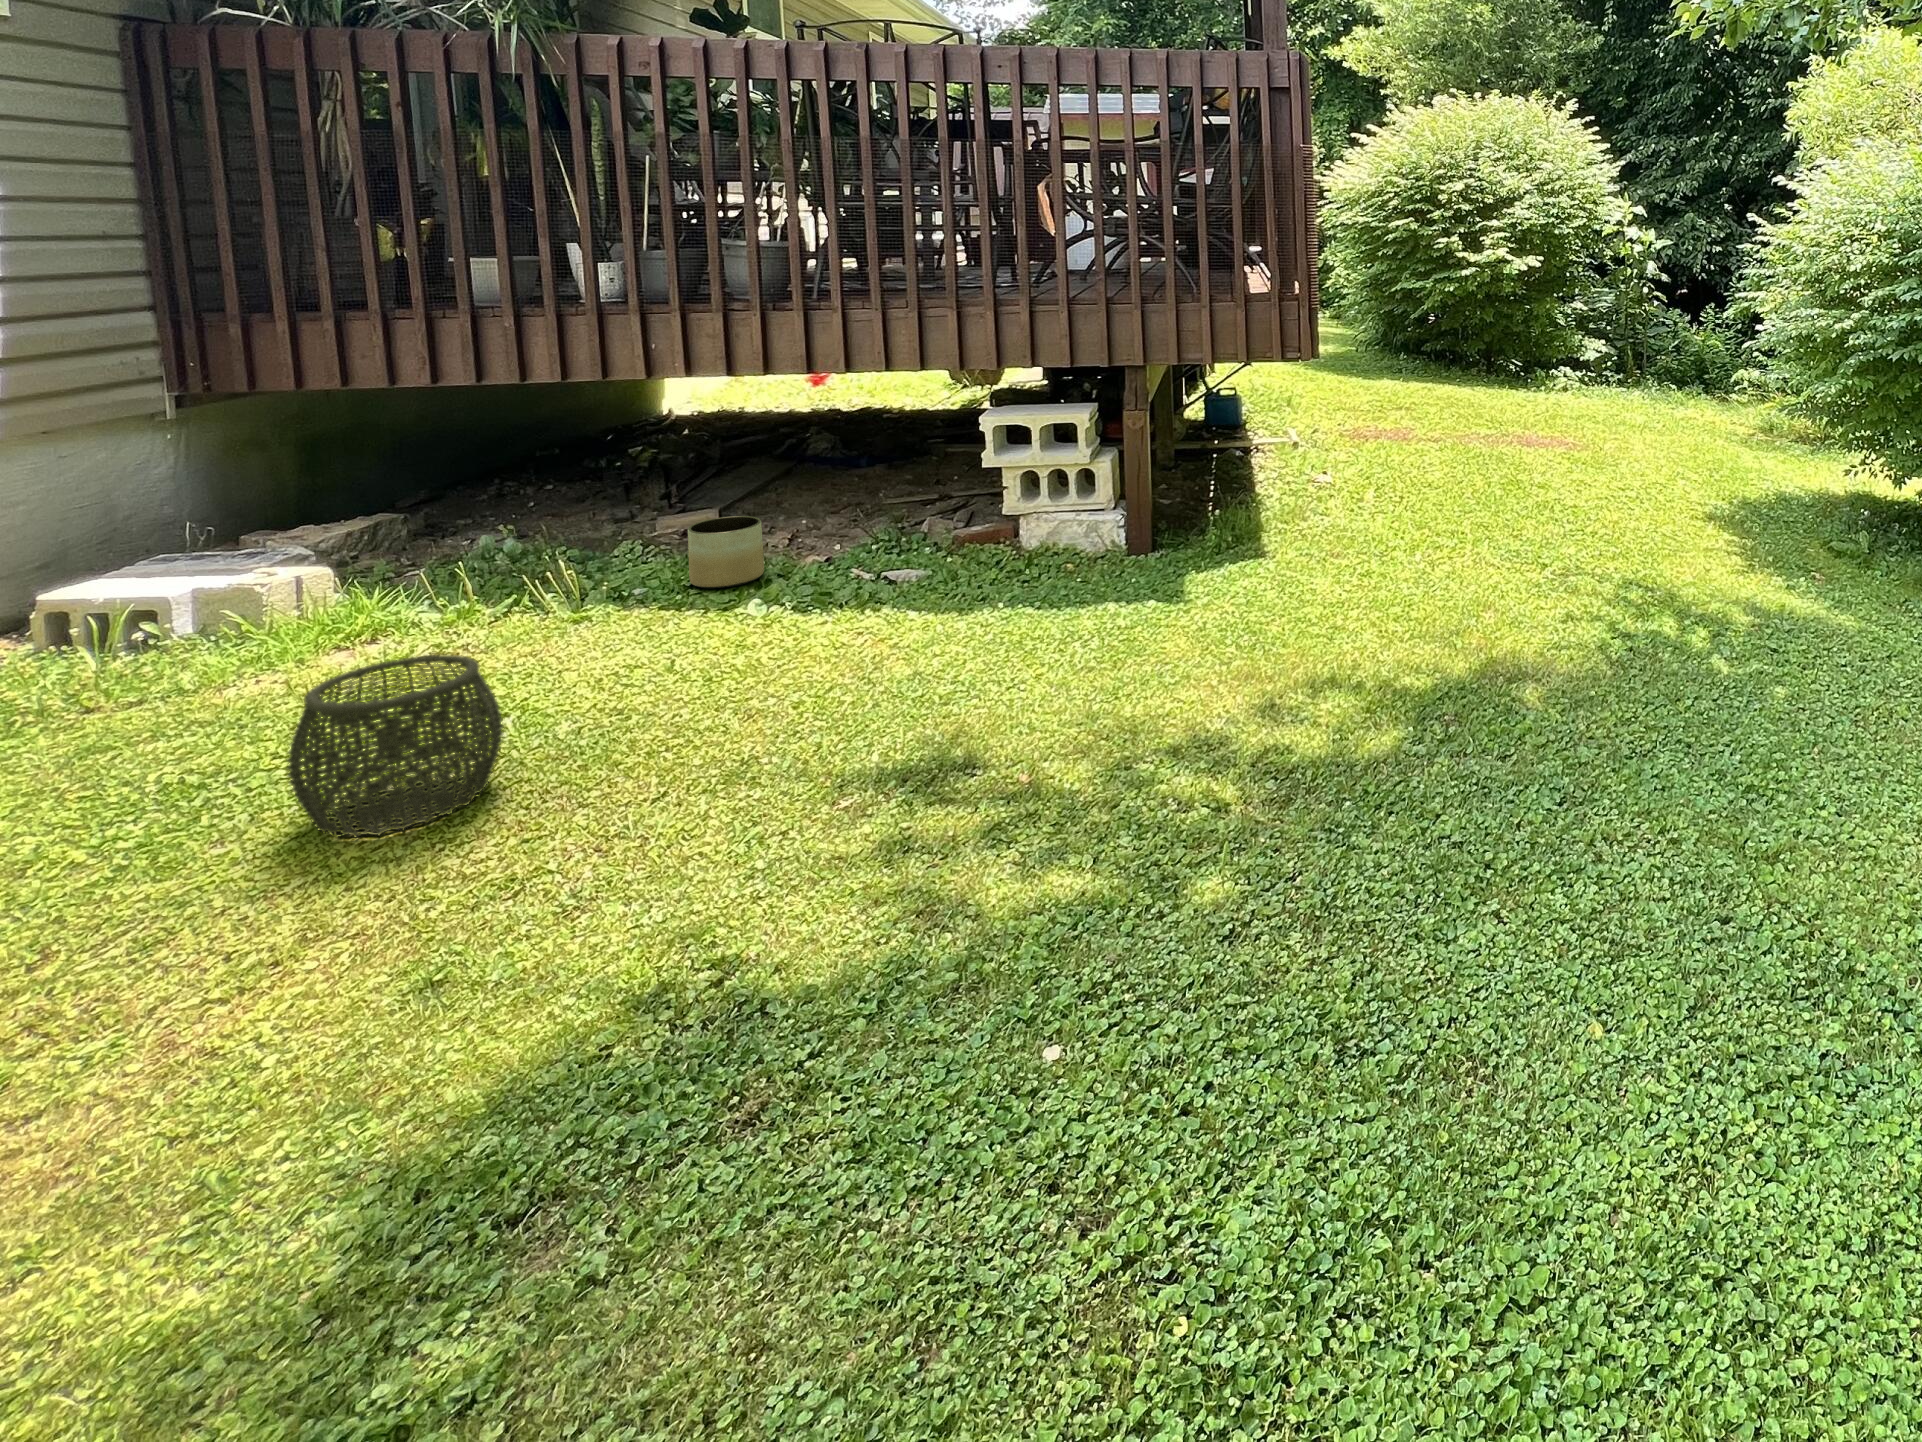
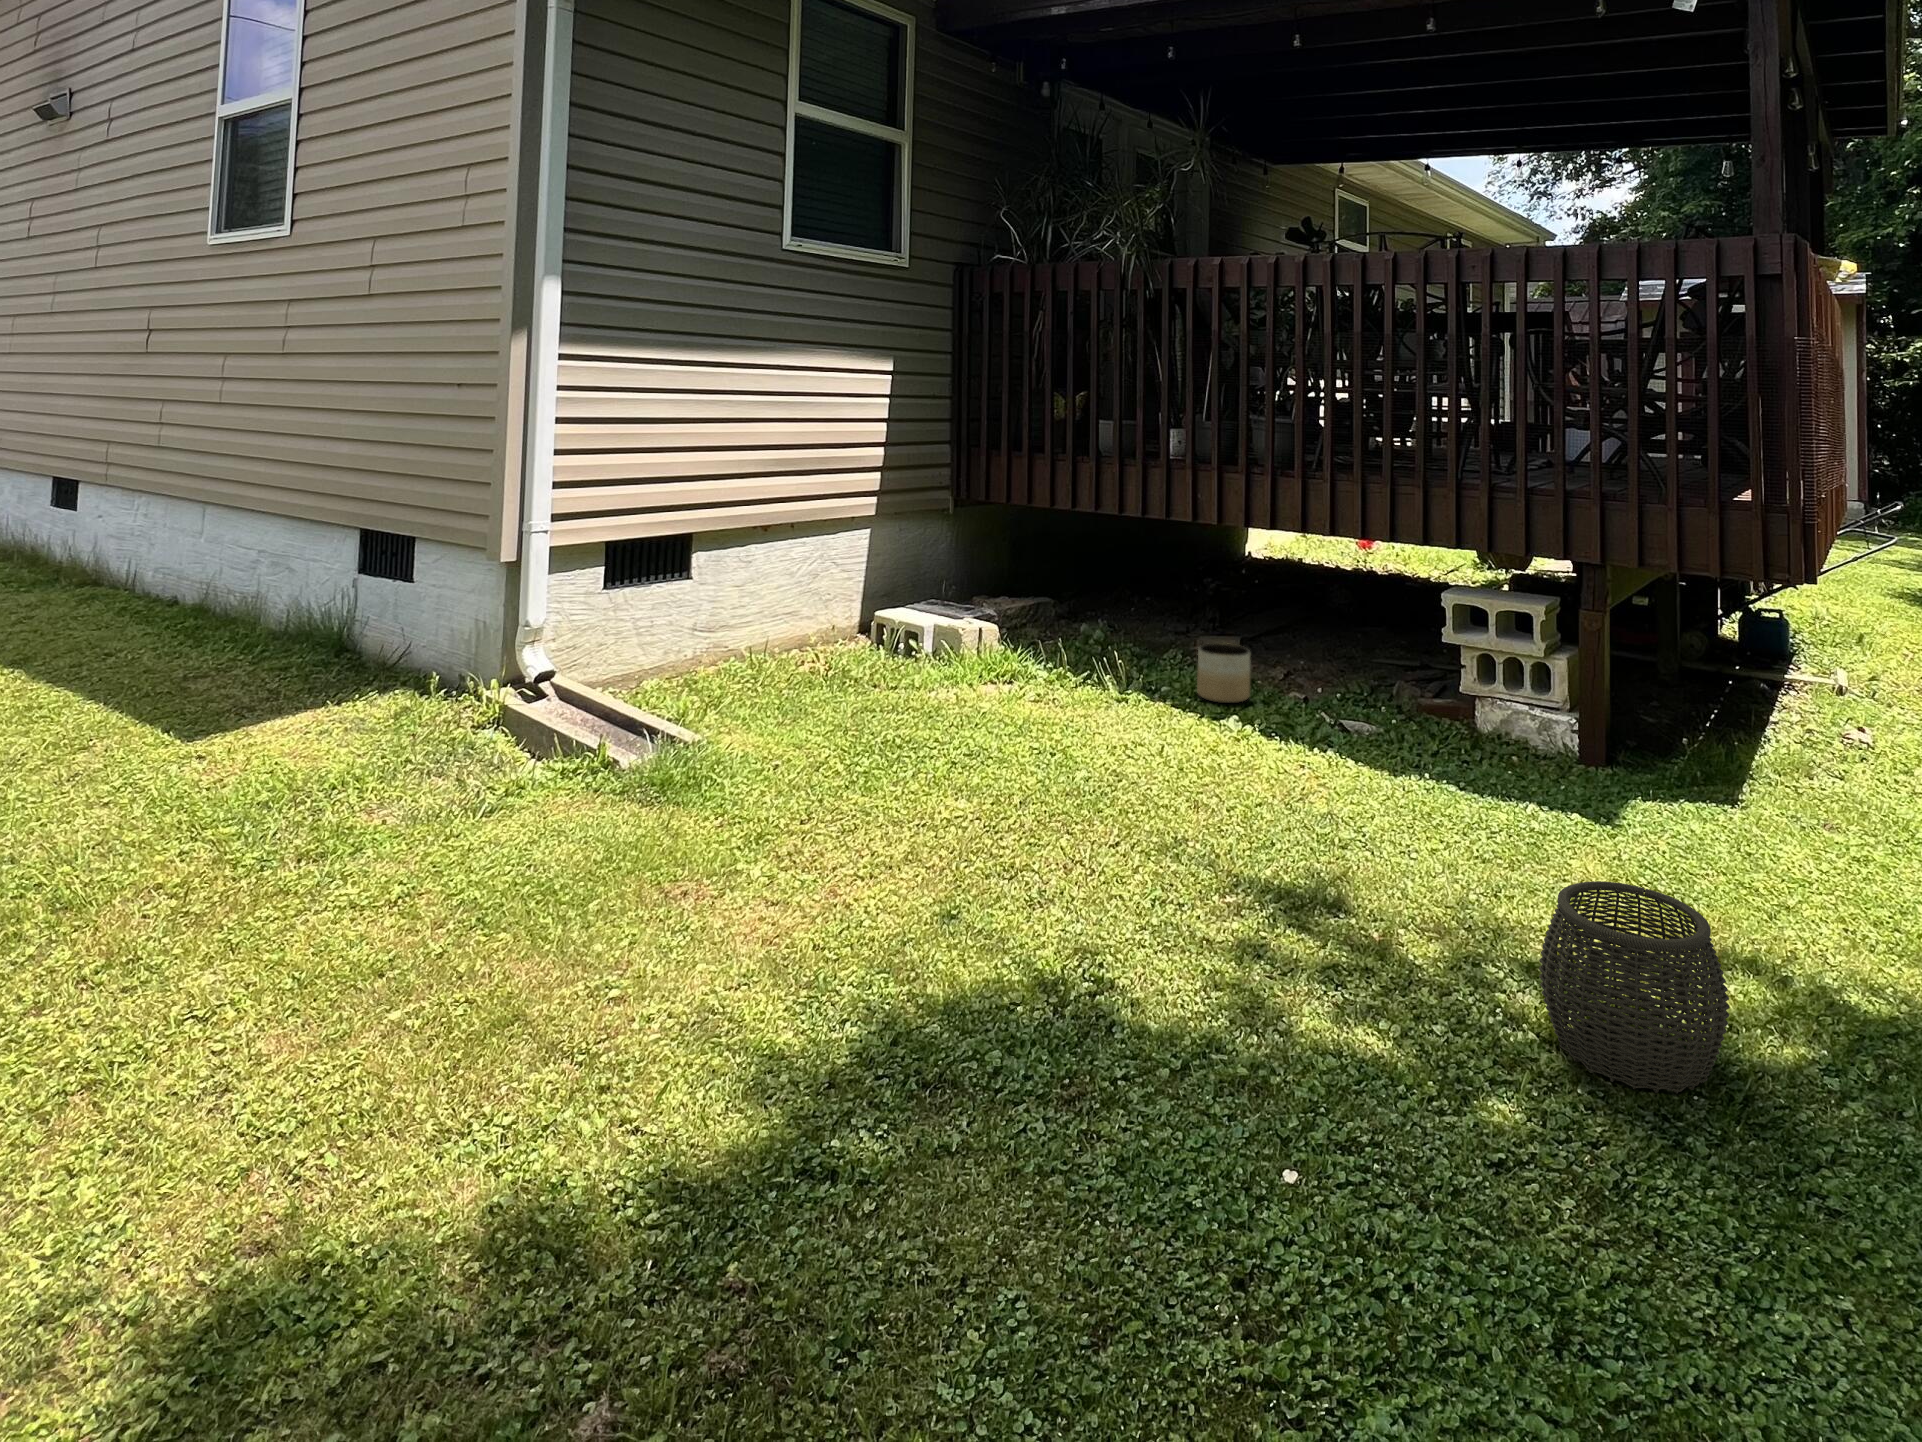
woven basket: present [286,654,503,838] -> present [1539,881,1730,1093]

